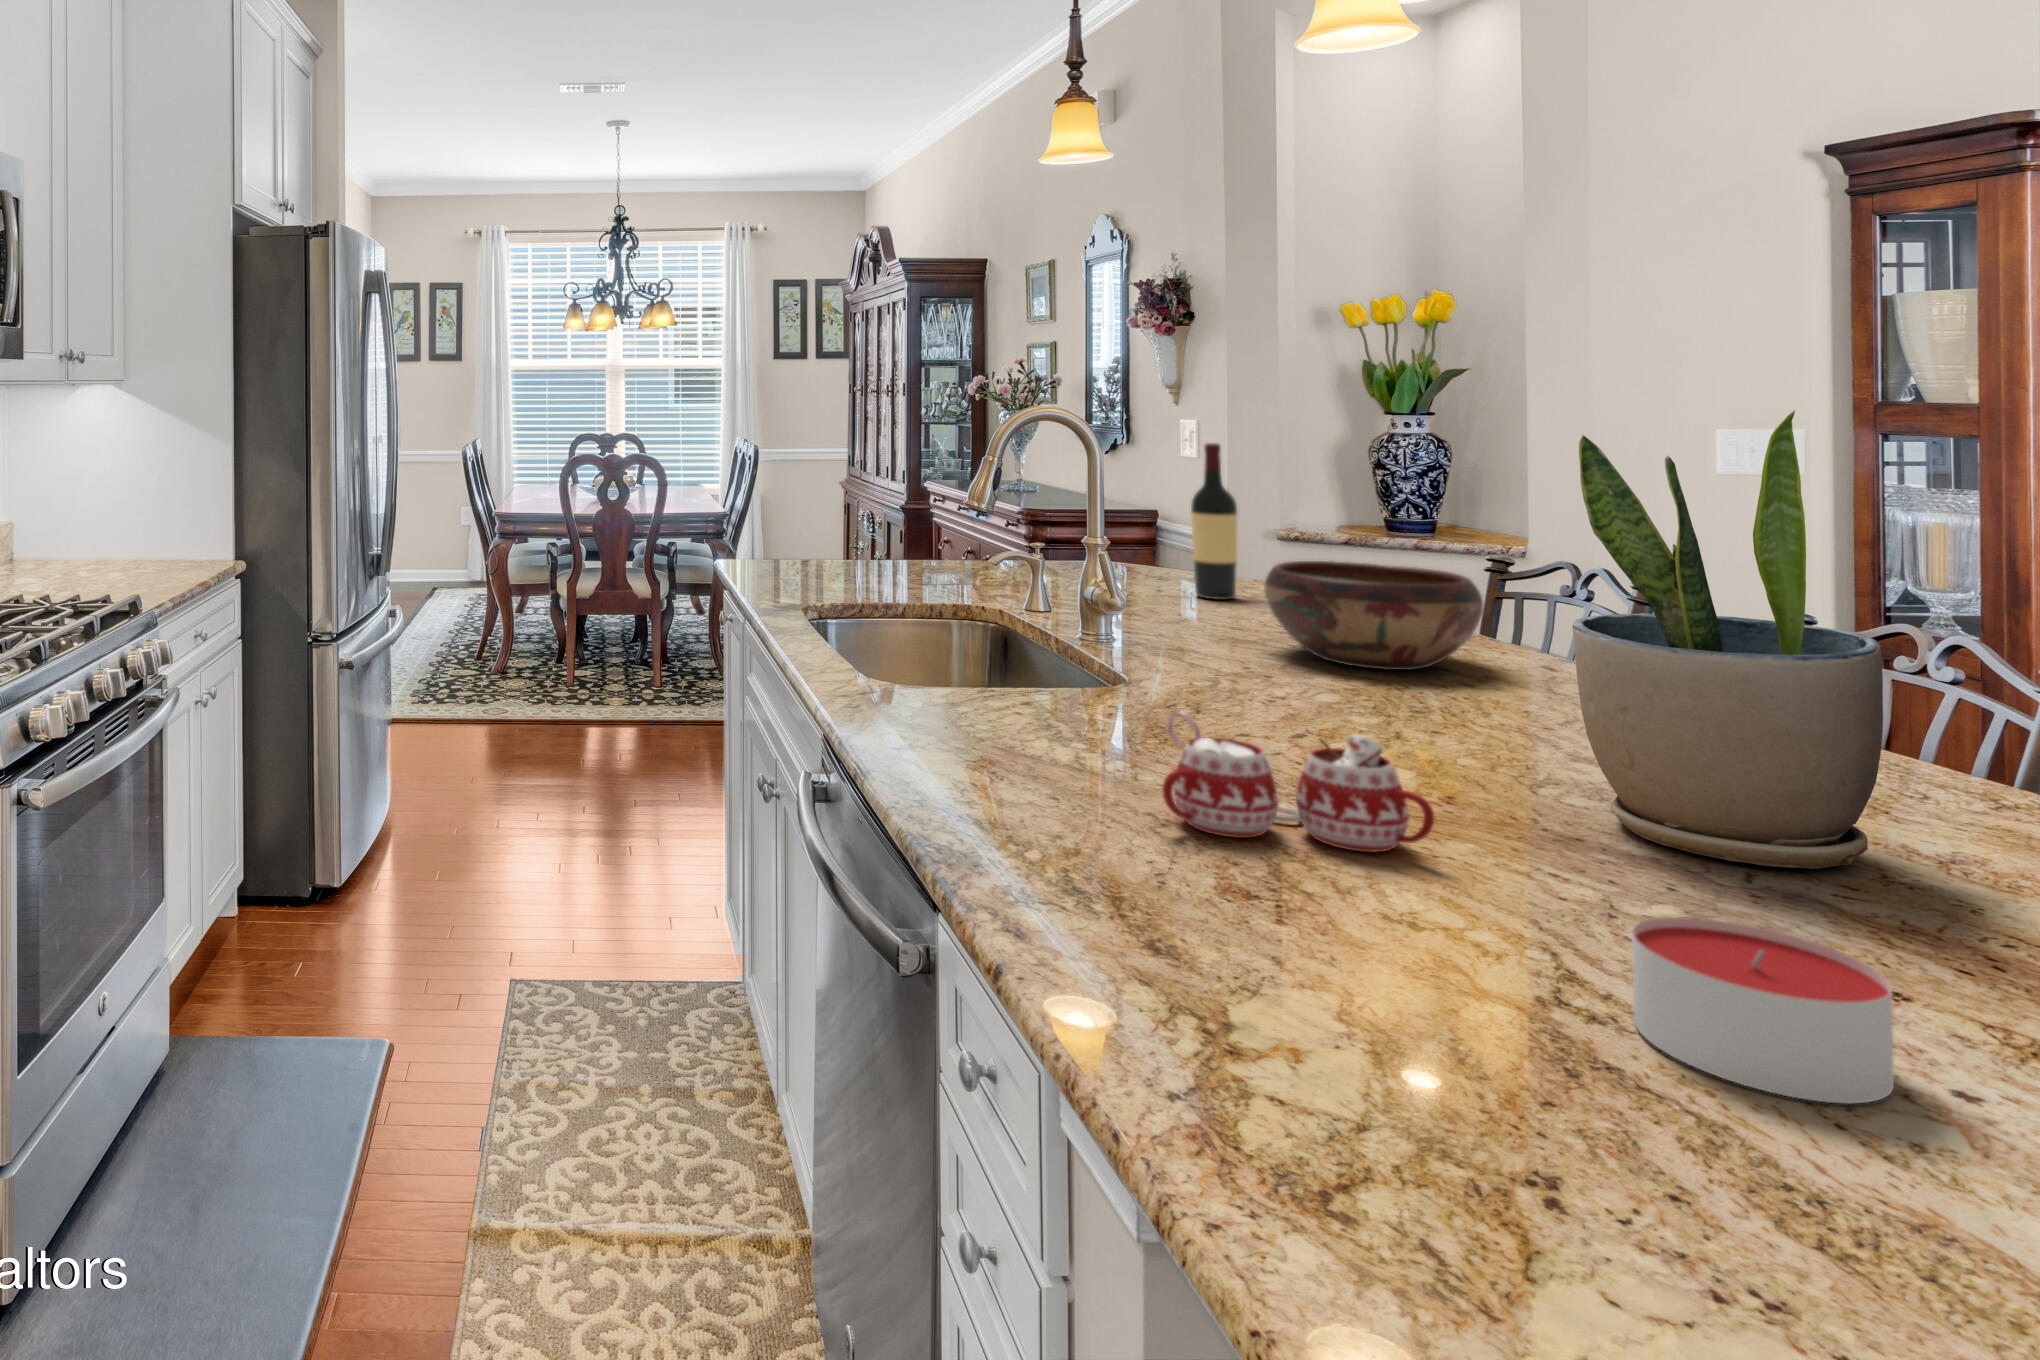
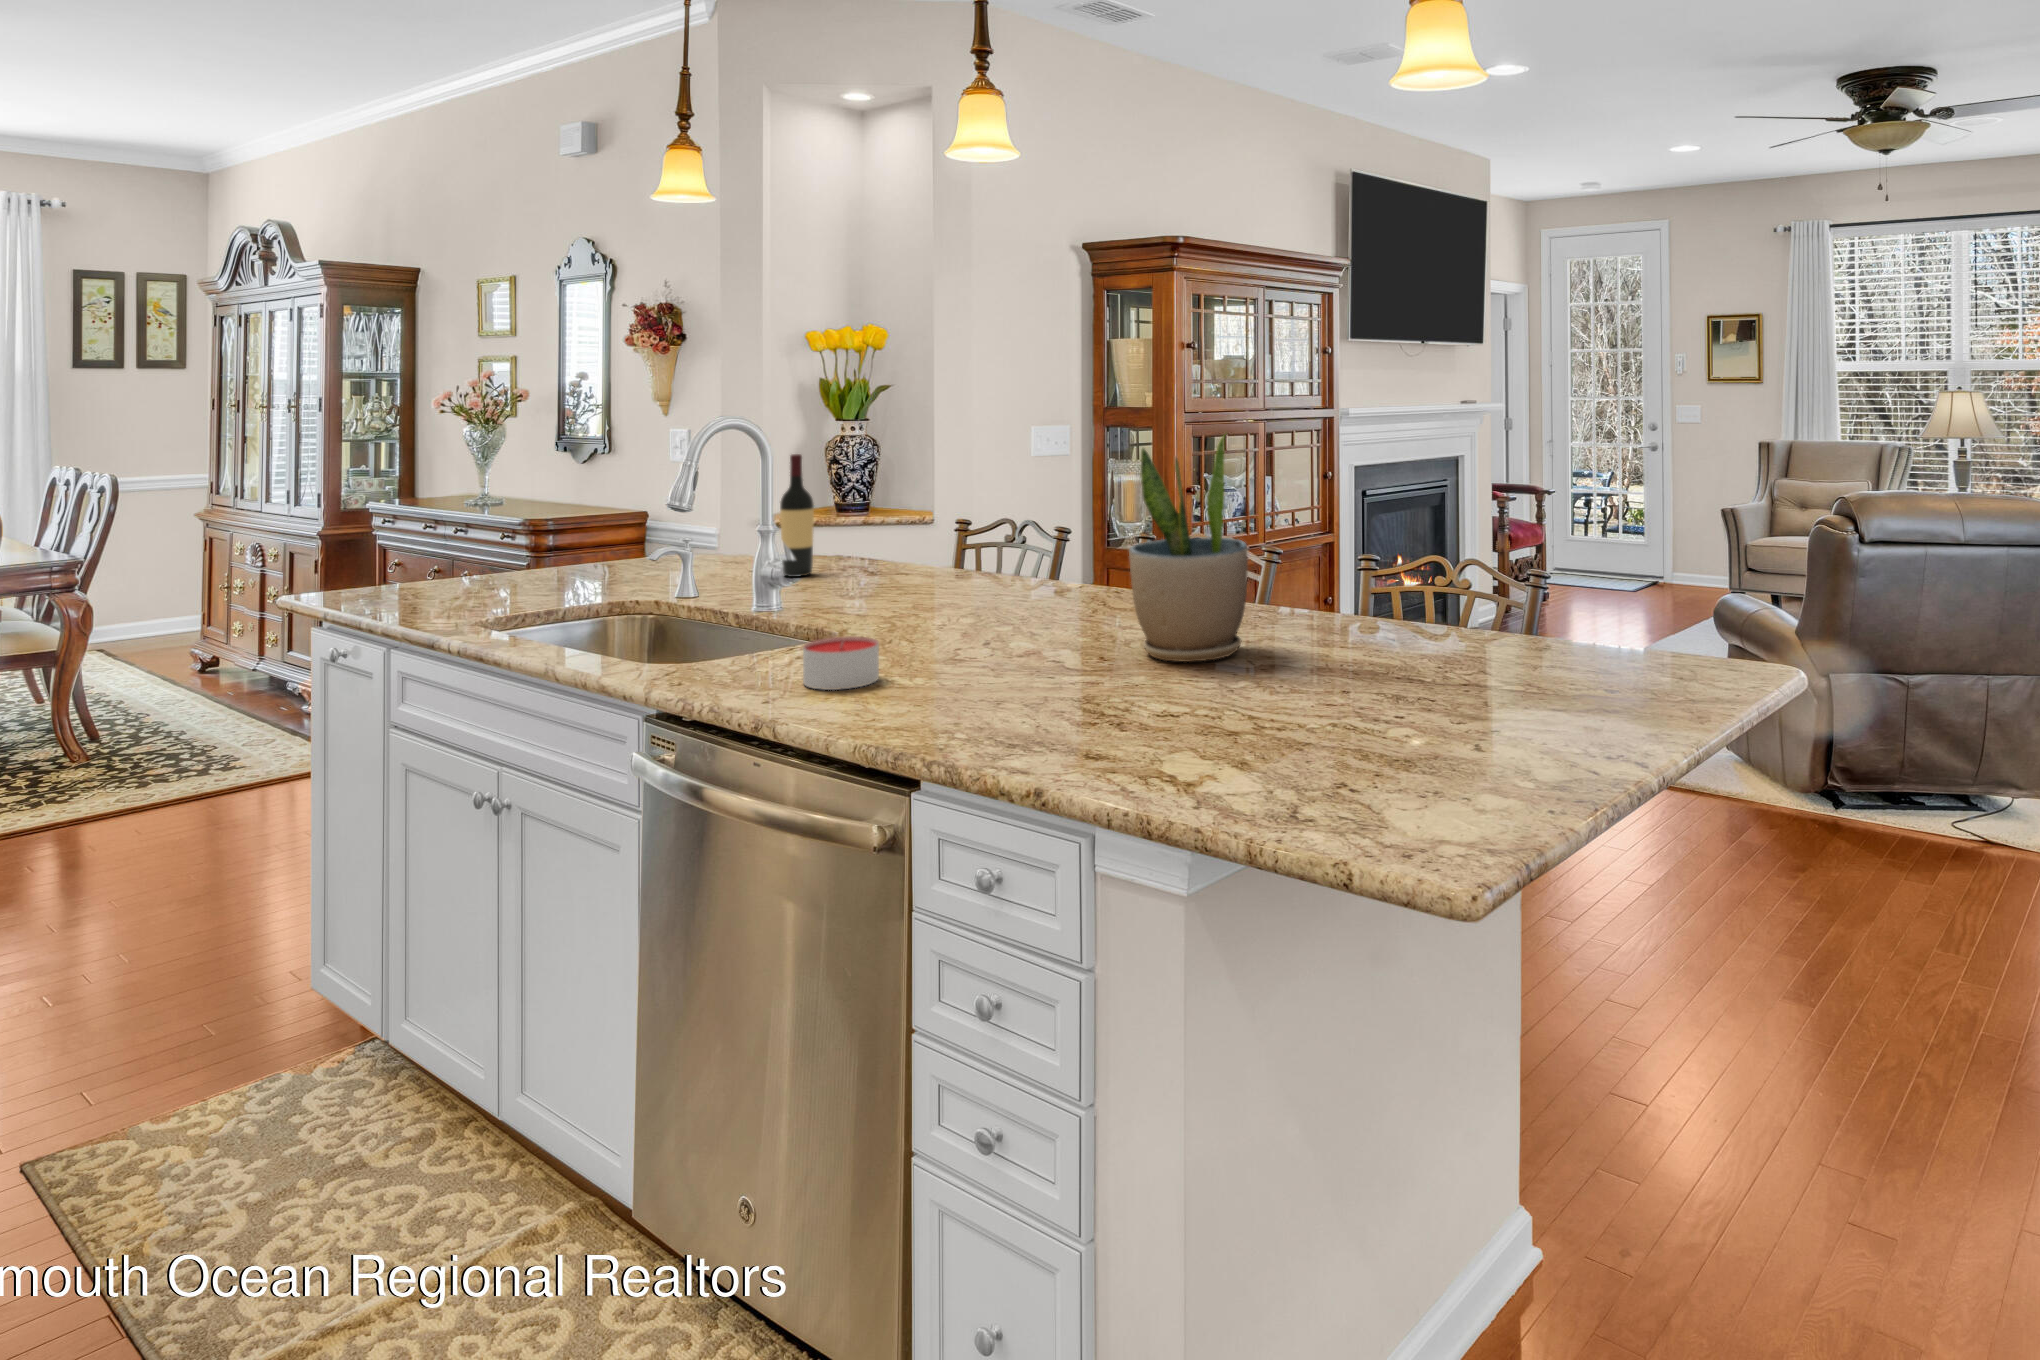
decorative bowl: present [1264,561,1483,670] -> none [879,533,1008,605]
mug: present [1162,711,1434,852] -> none [963,632,1109,710]
candle: present [1632,917,1894,1104] -> present [803,636,879,690]

